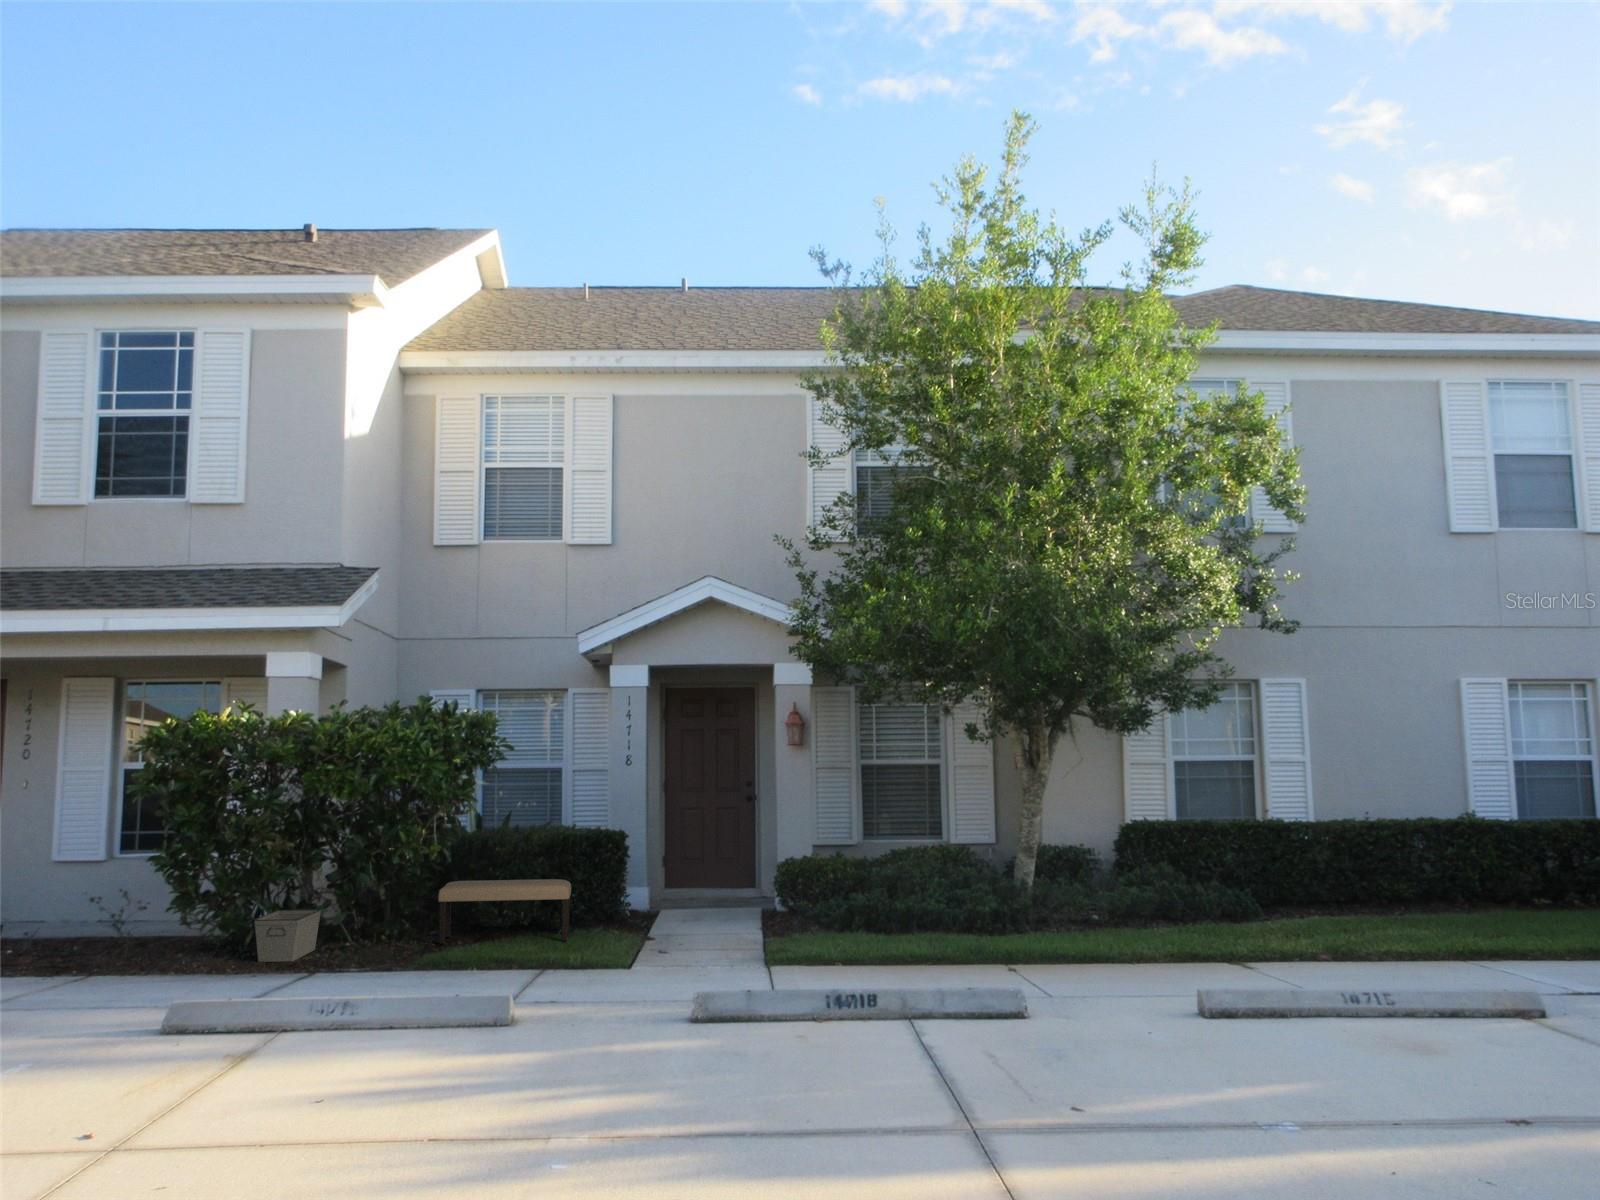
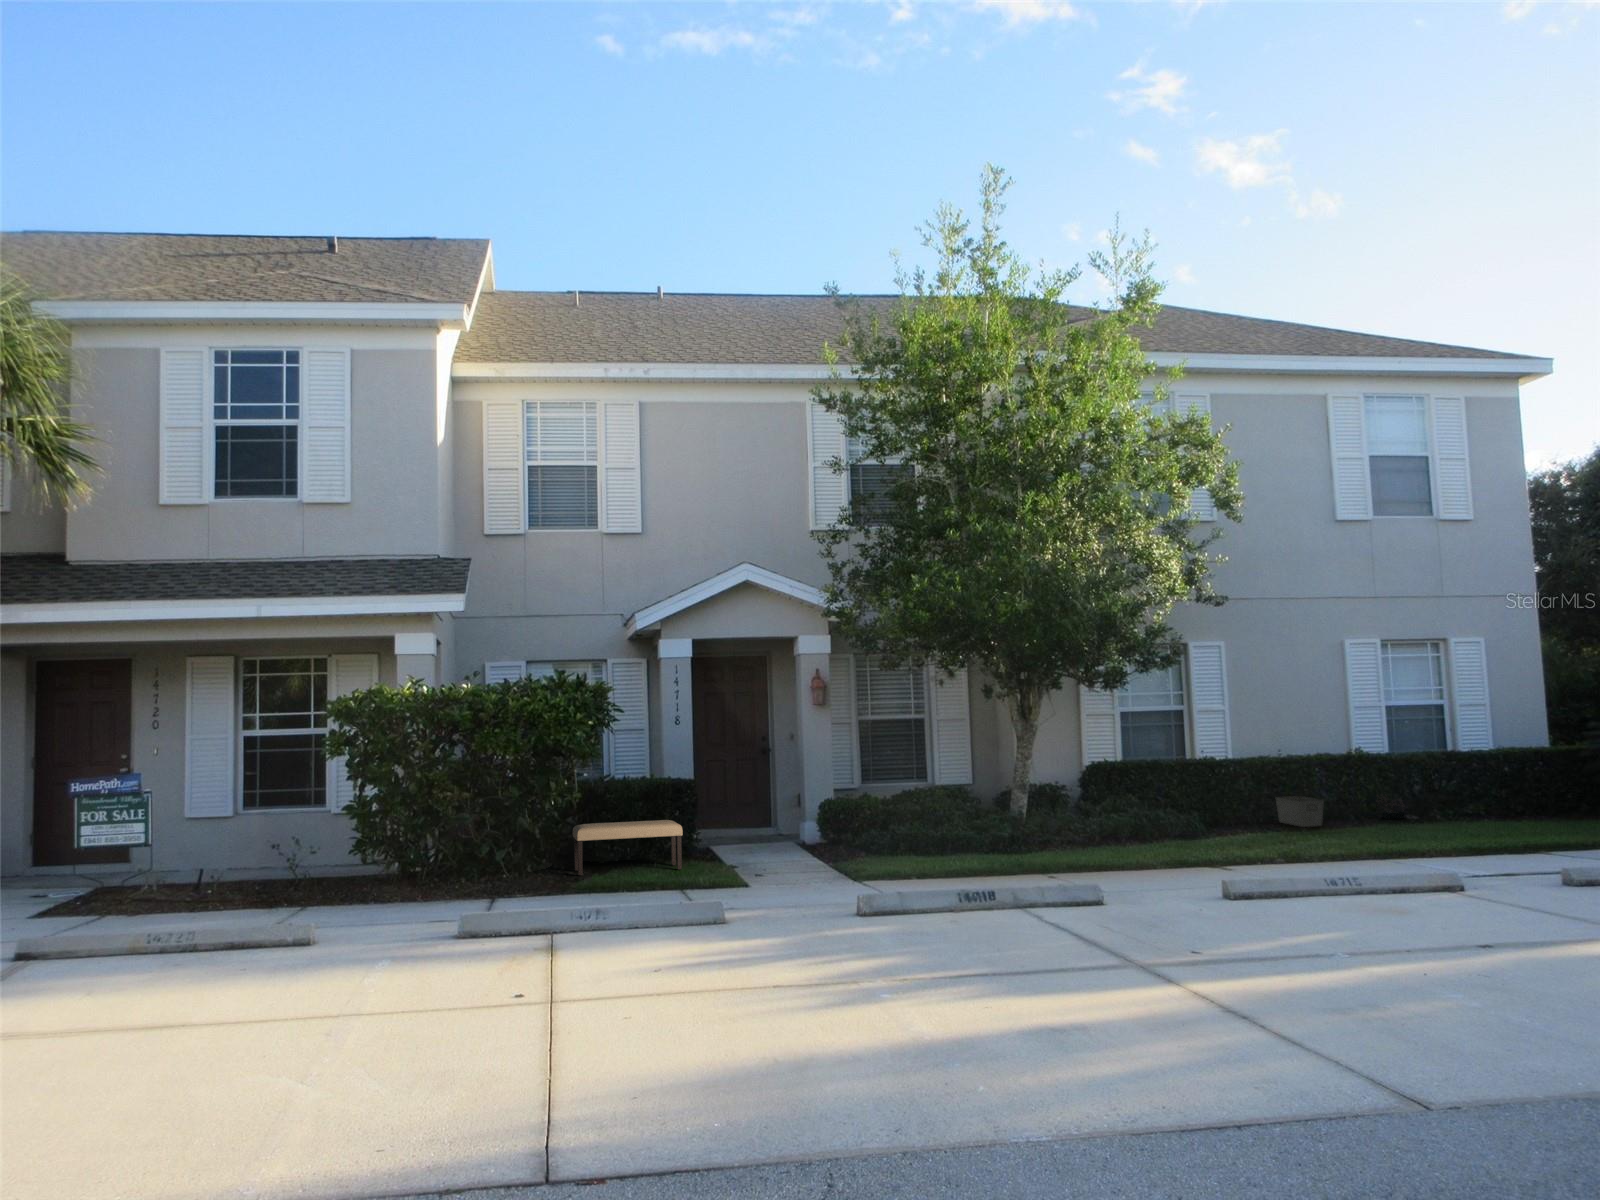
decorative plant: none [1494,873,1534,906] -> present [1377,795,1404,819]
storage bin: present [254,910,321,962] -> present [1276,796,1324,827]

